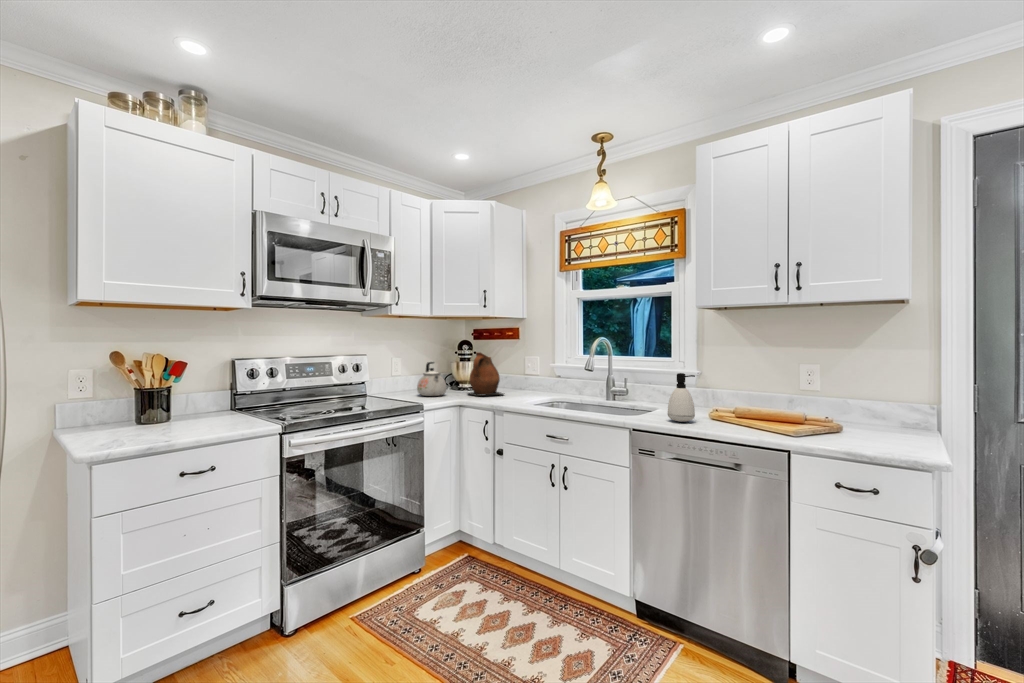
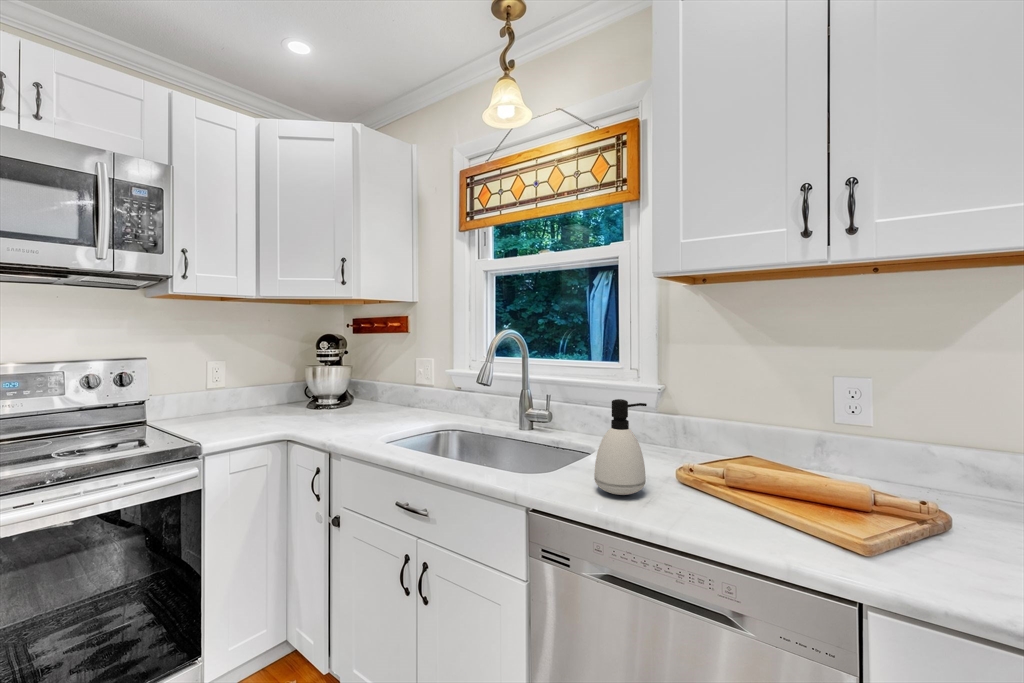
ceramic pitcher: present [469,352,503,396] -> none [313,353,372,420]
kettle: present [417,362,446,396] -> none [231,368,282,421]

